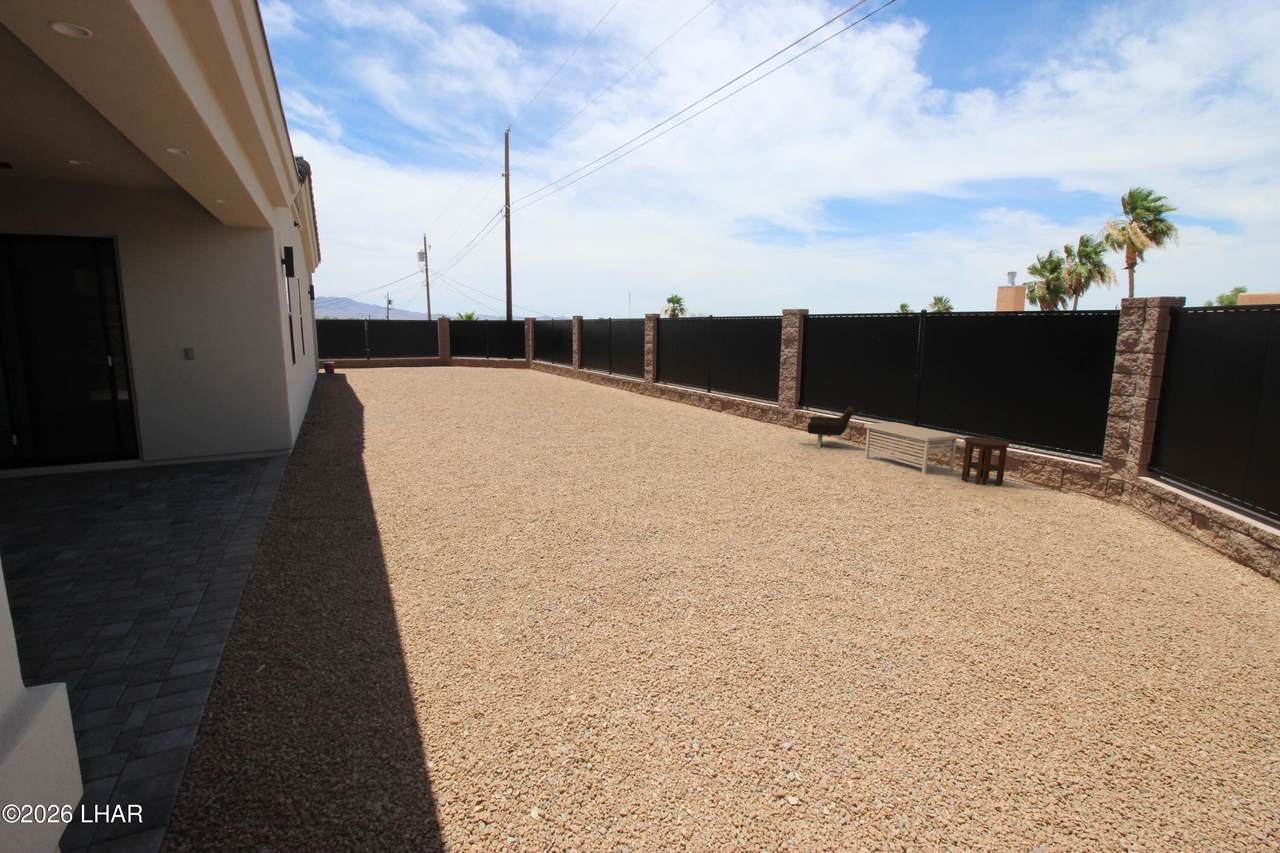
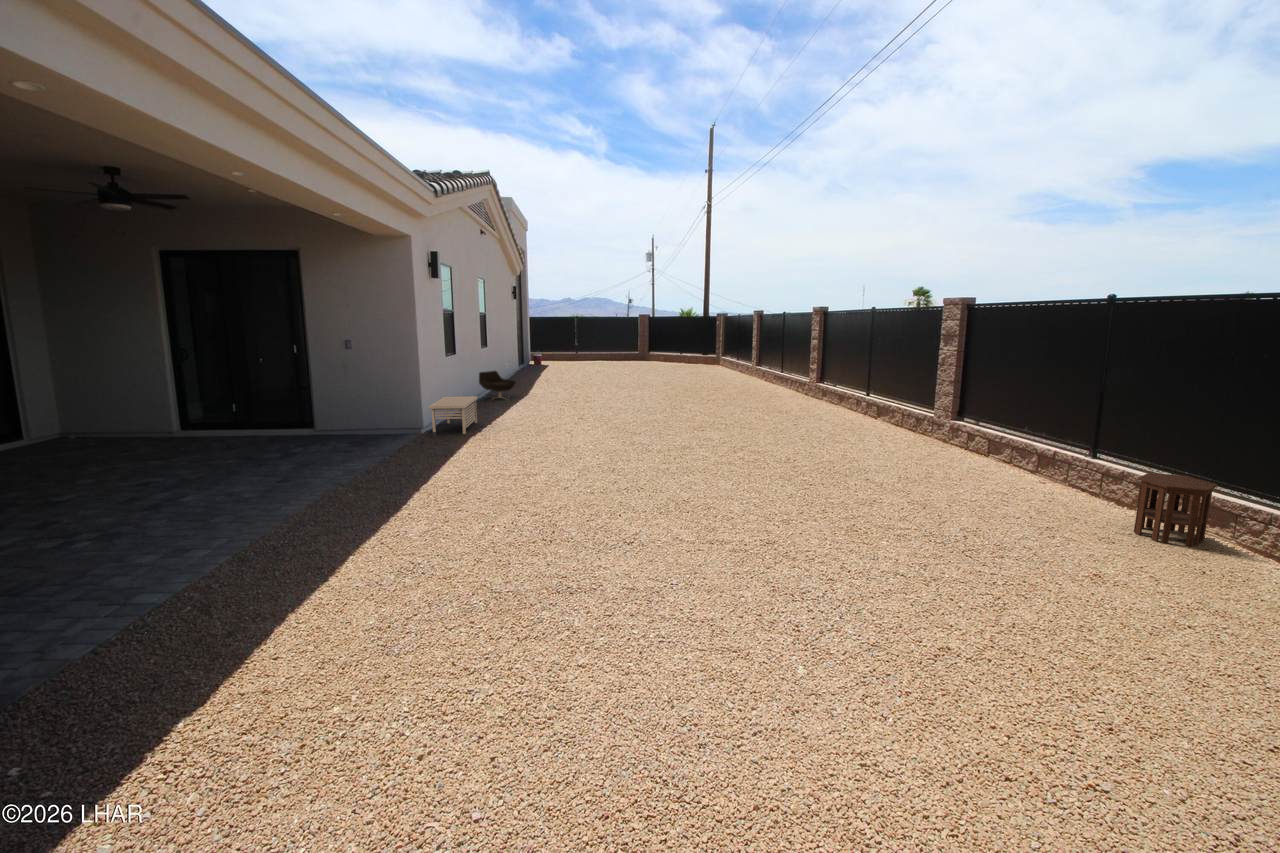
lounge chair: present [800,407,853,448] -> present [479,371,516,398]
storage bench: present [864,422,960,474] -> present [429,396,477,434]

